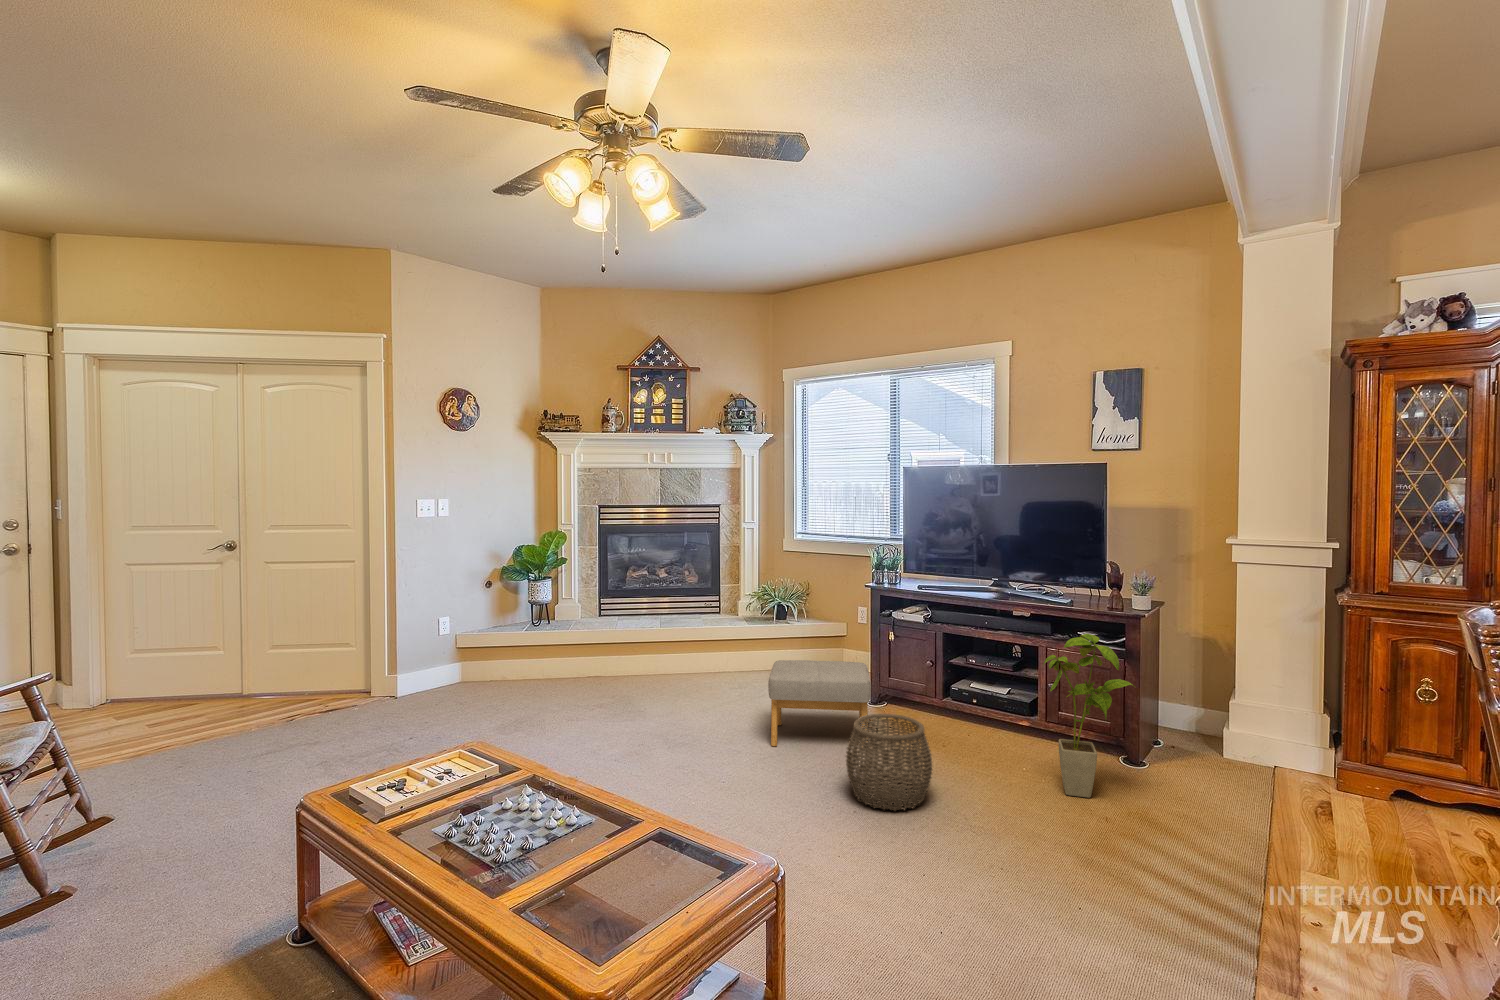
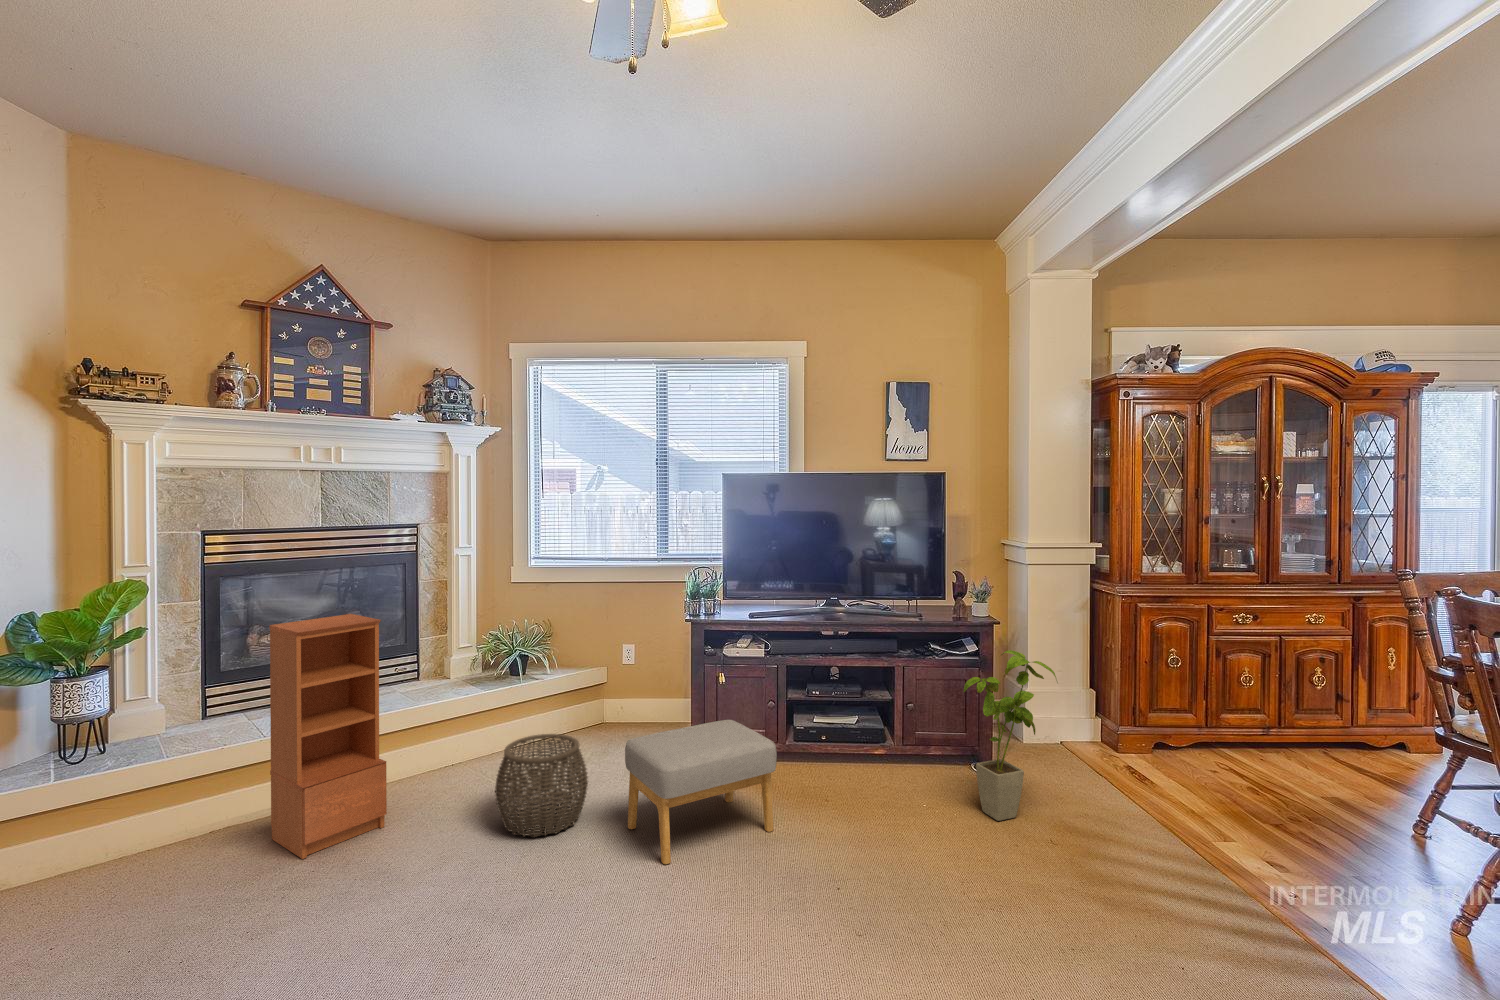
bookcase: none [603,558,655,695] -> present [269,614,387,859]
woven basket: present [846,714,932,811] -> present [495,734,588,837]

